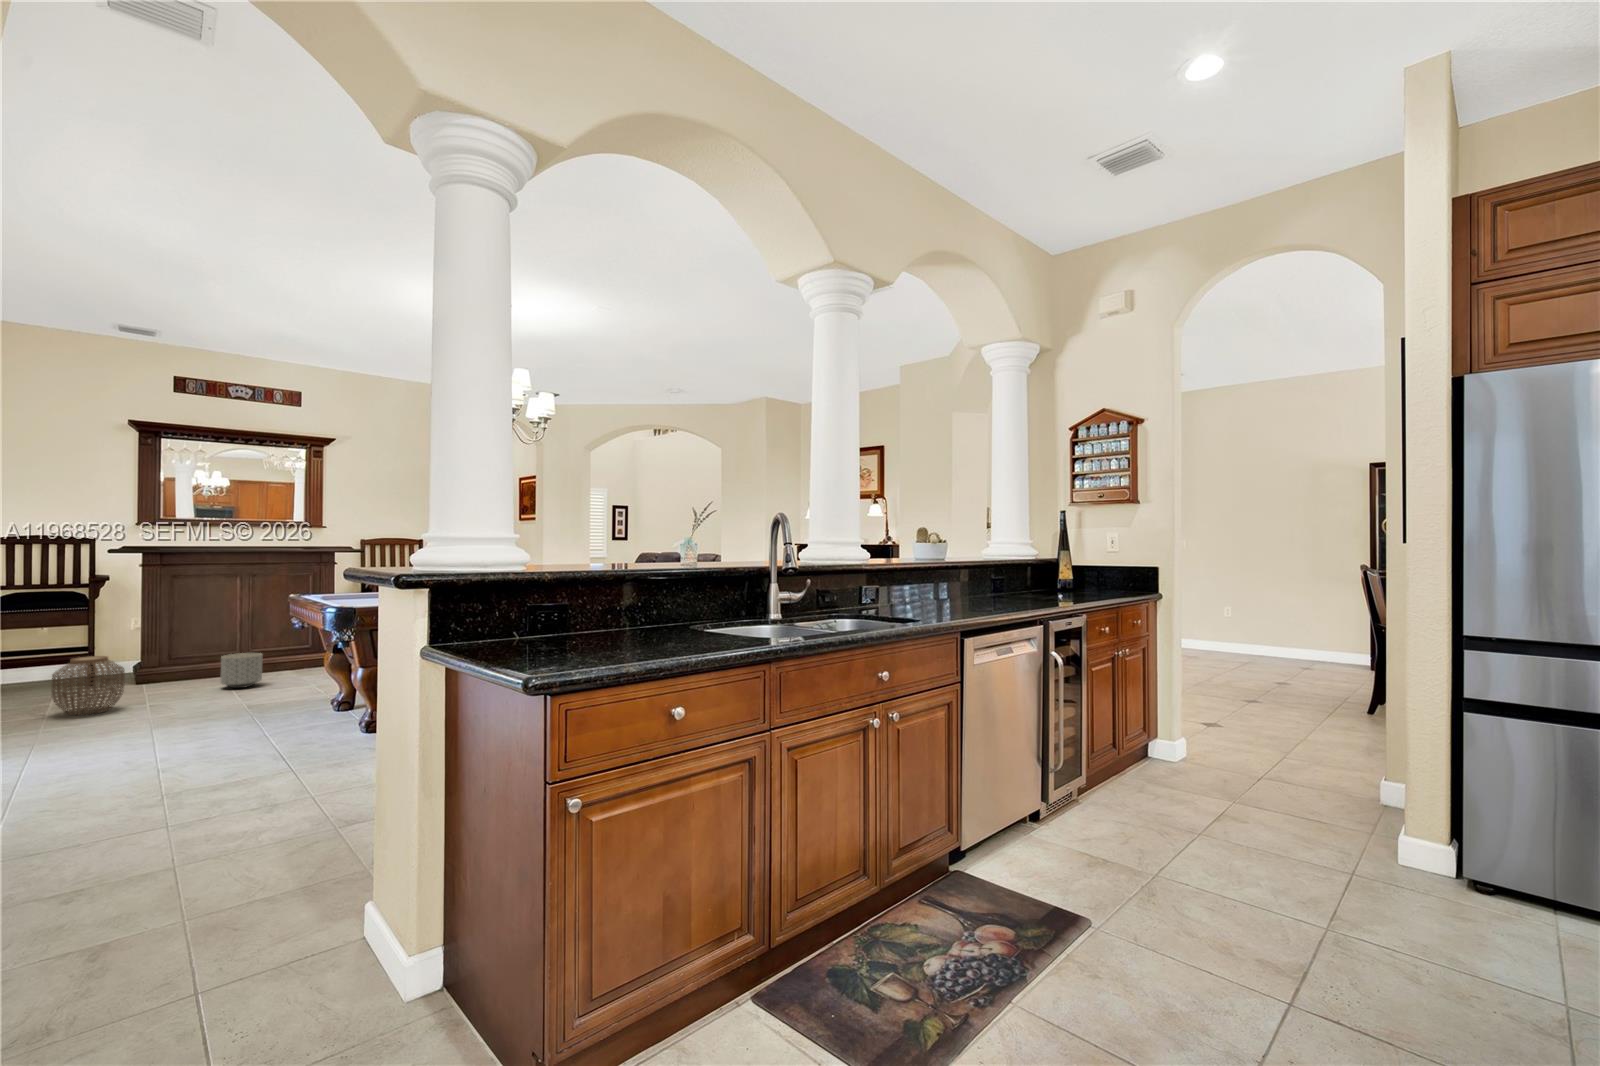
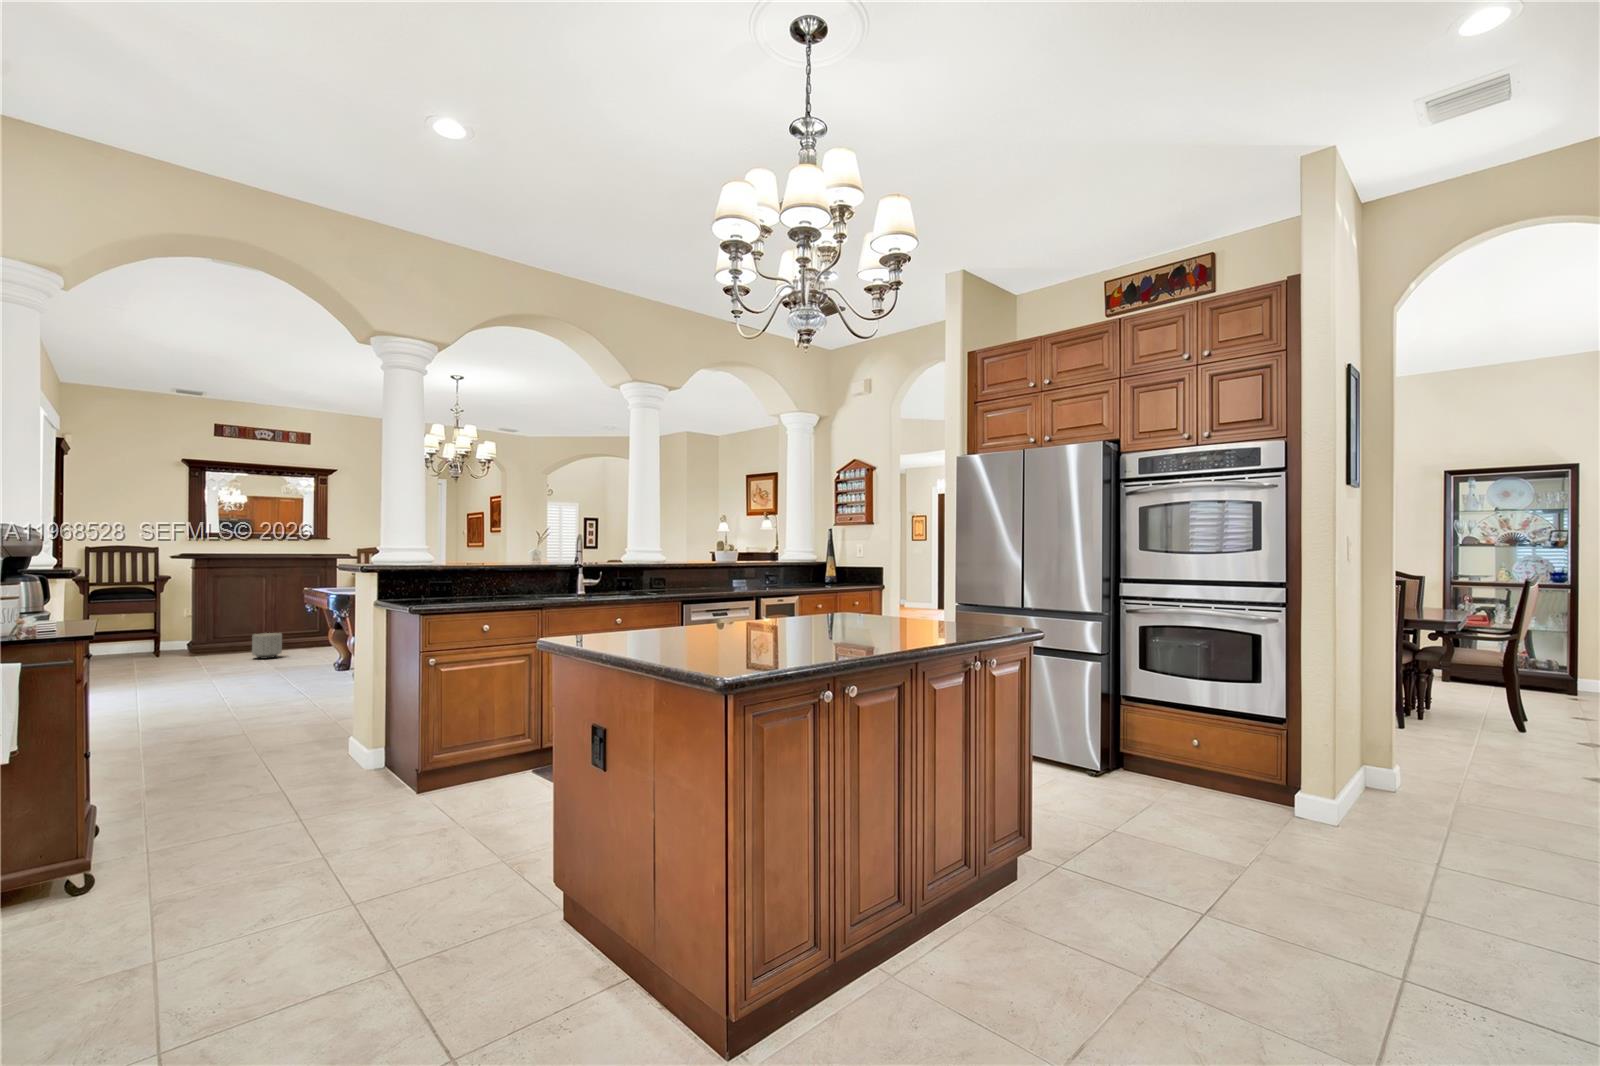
woven basket: present [52,656,125,715] -> none [139,631,188,672]

